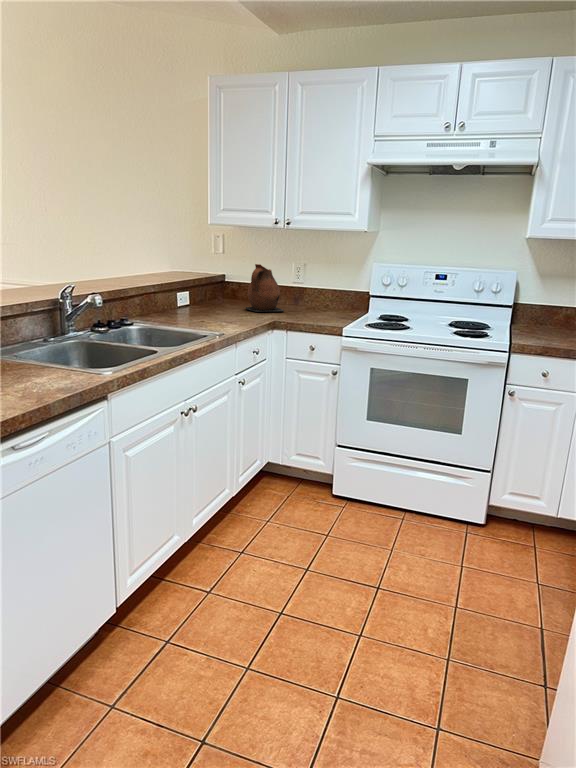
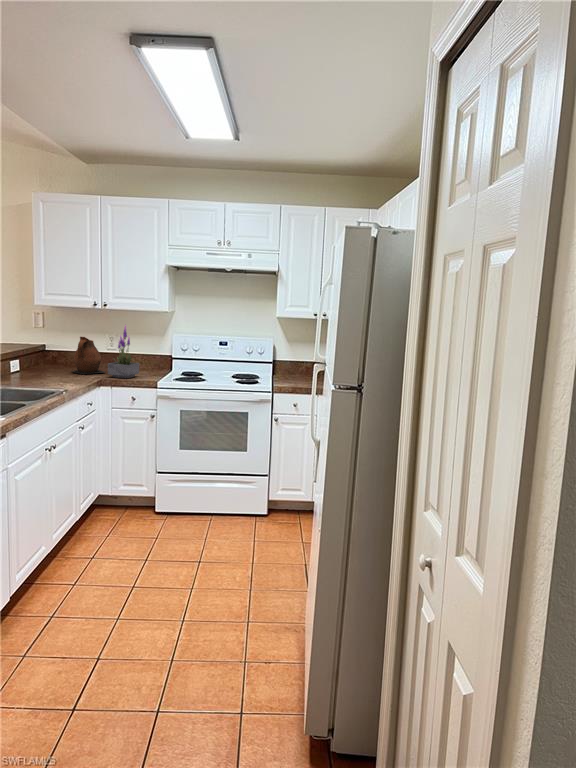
potted plant: none [284,248,324,320] -> present [108,326,139,378]

